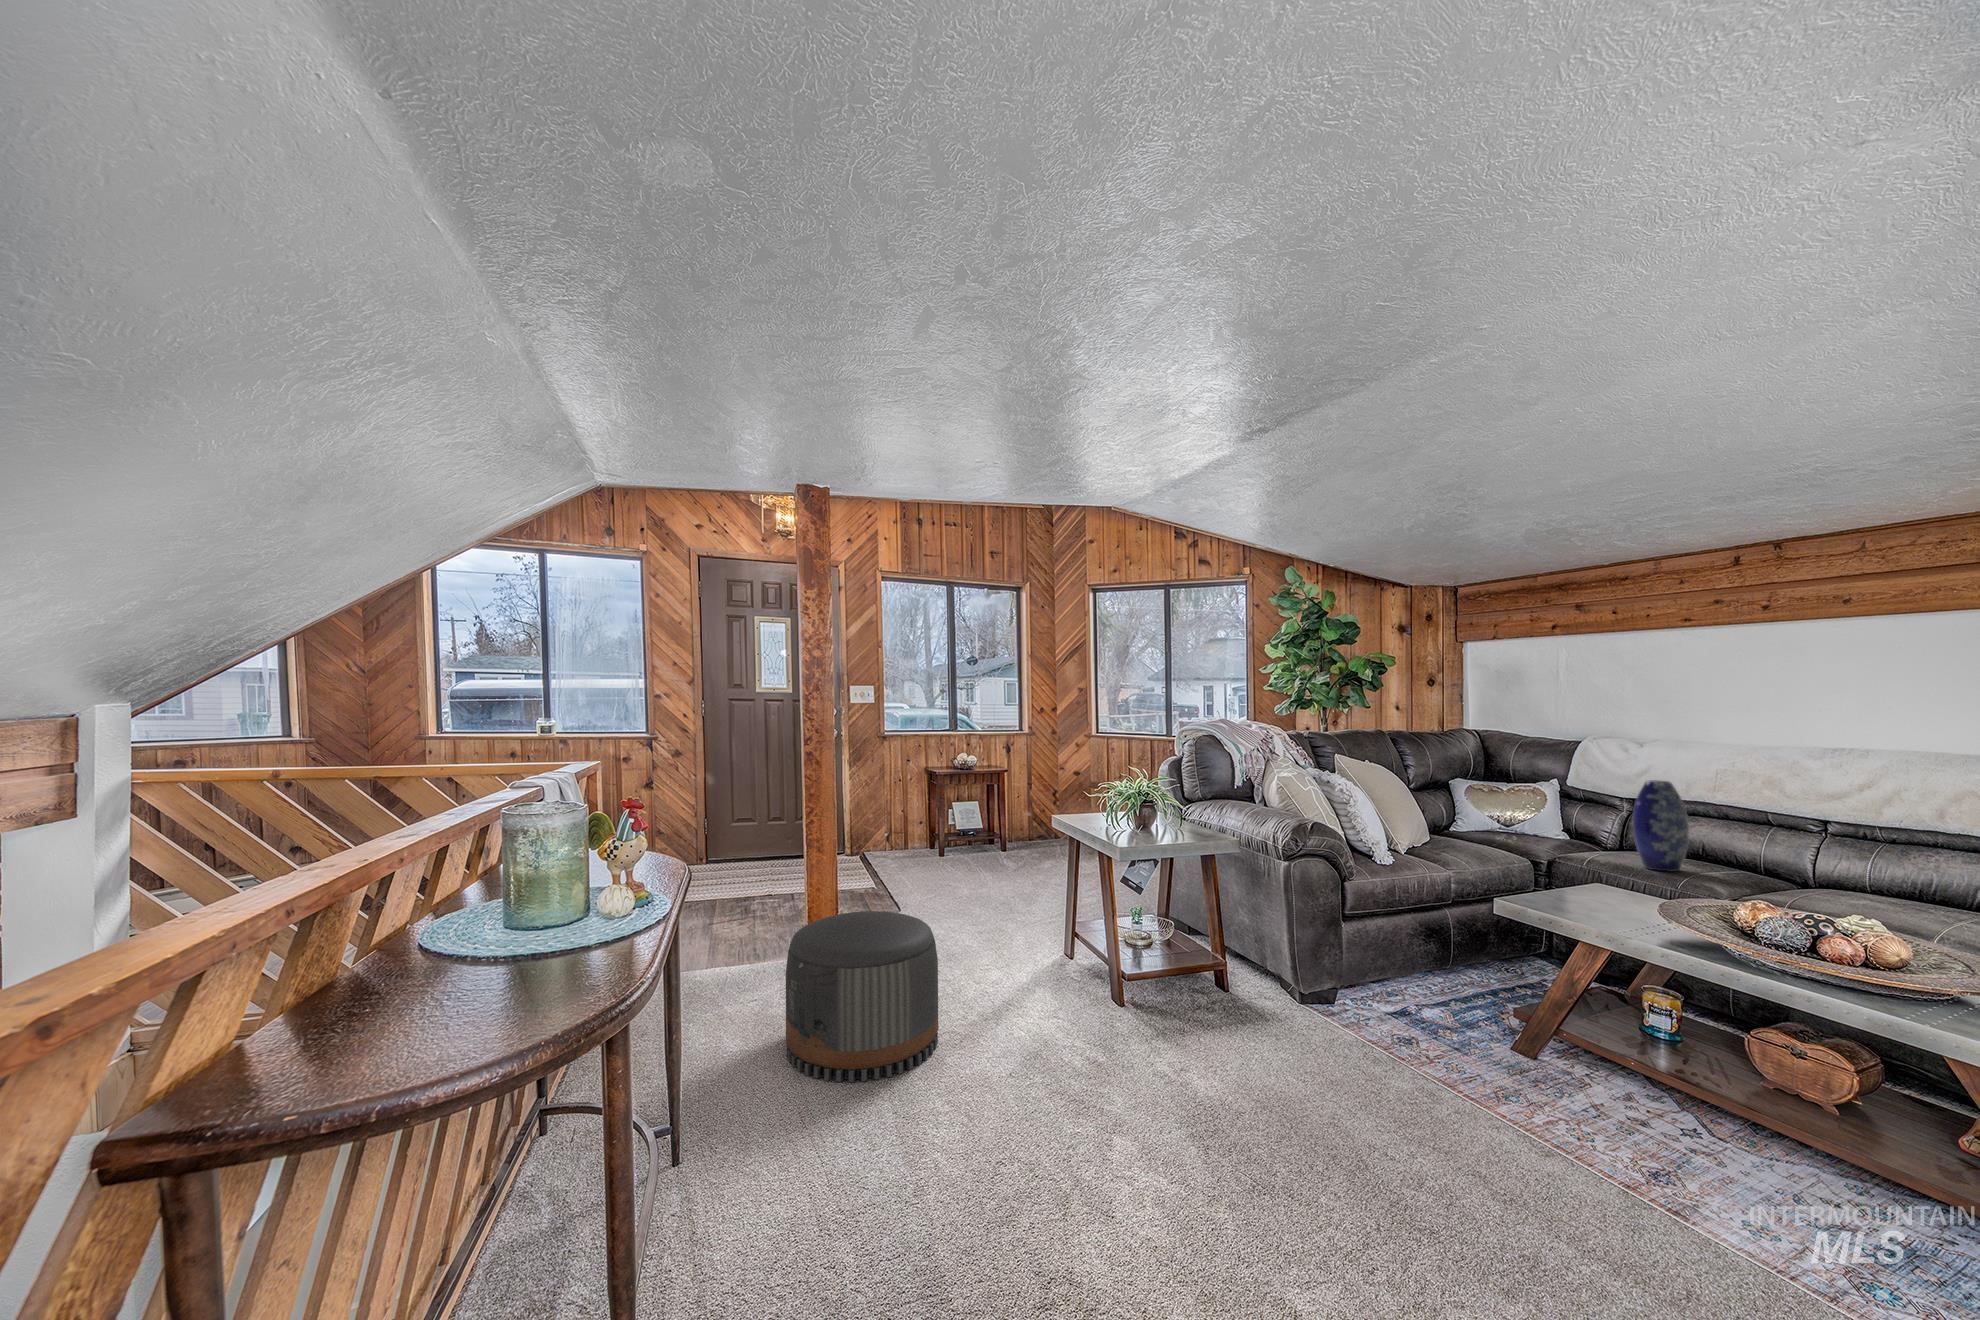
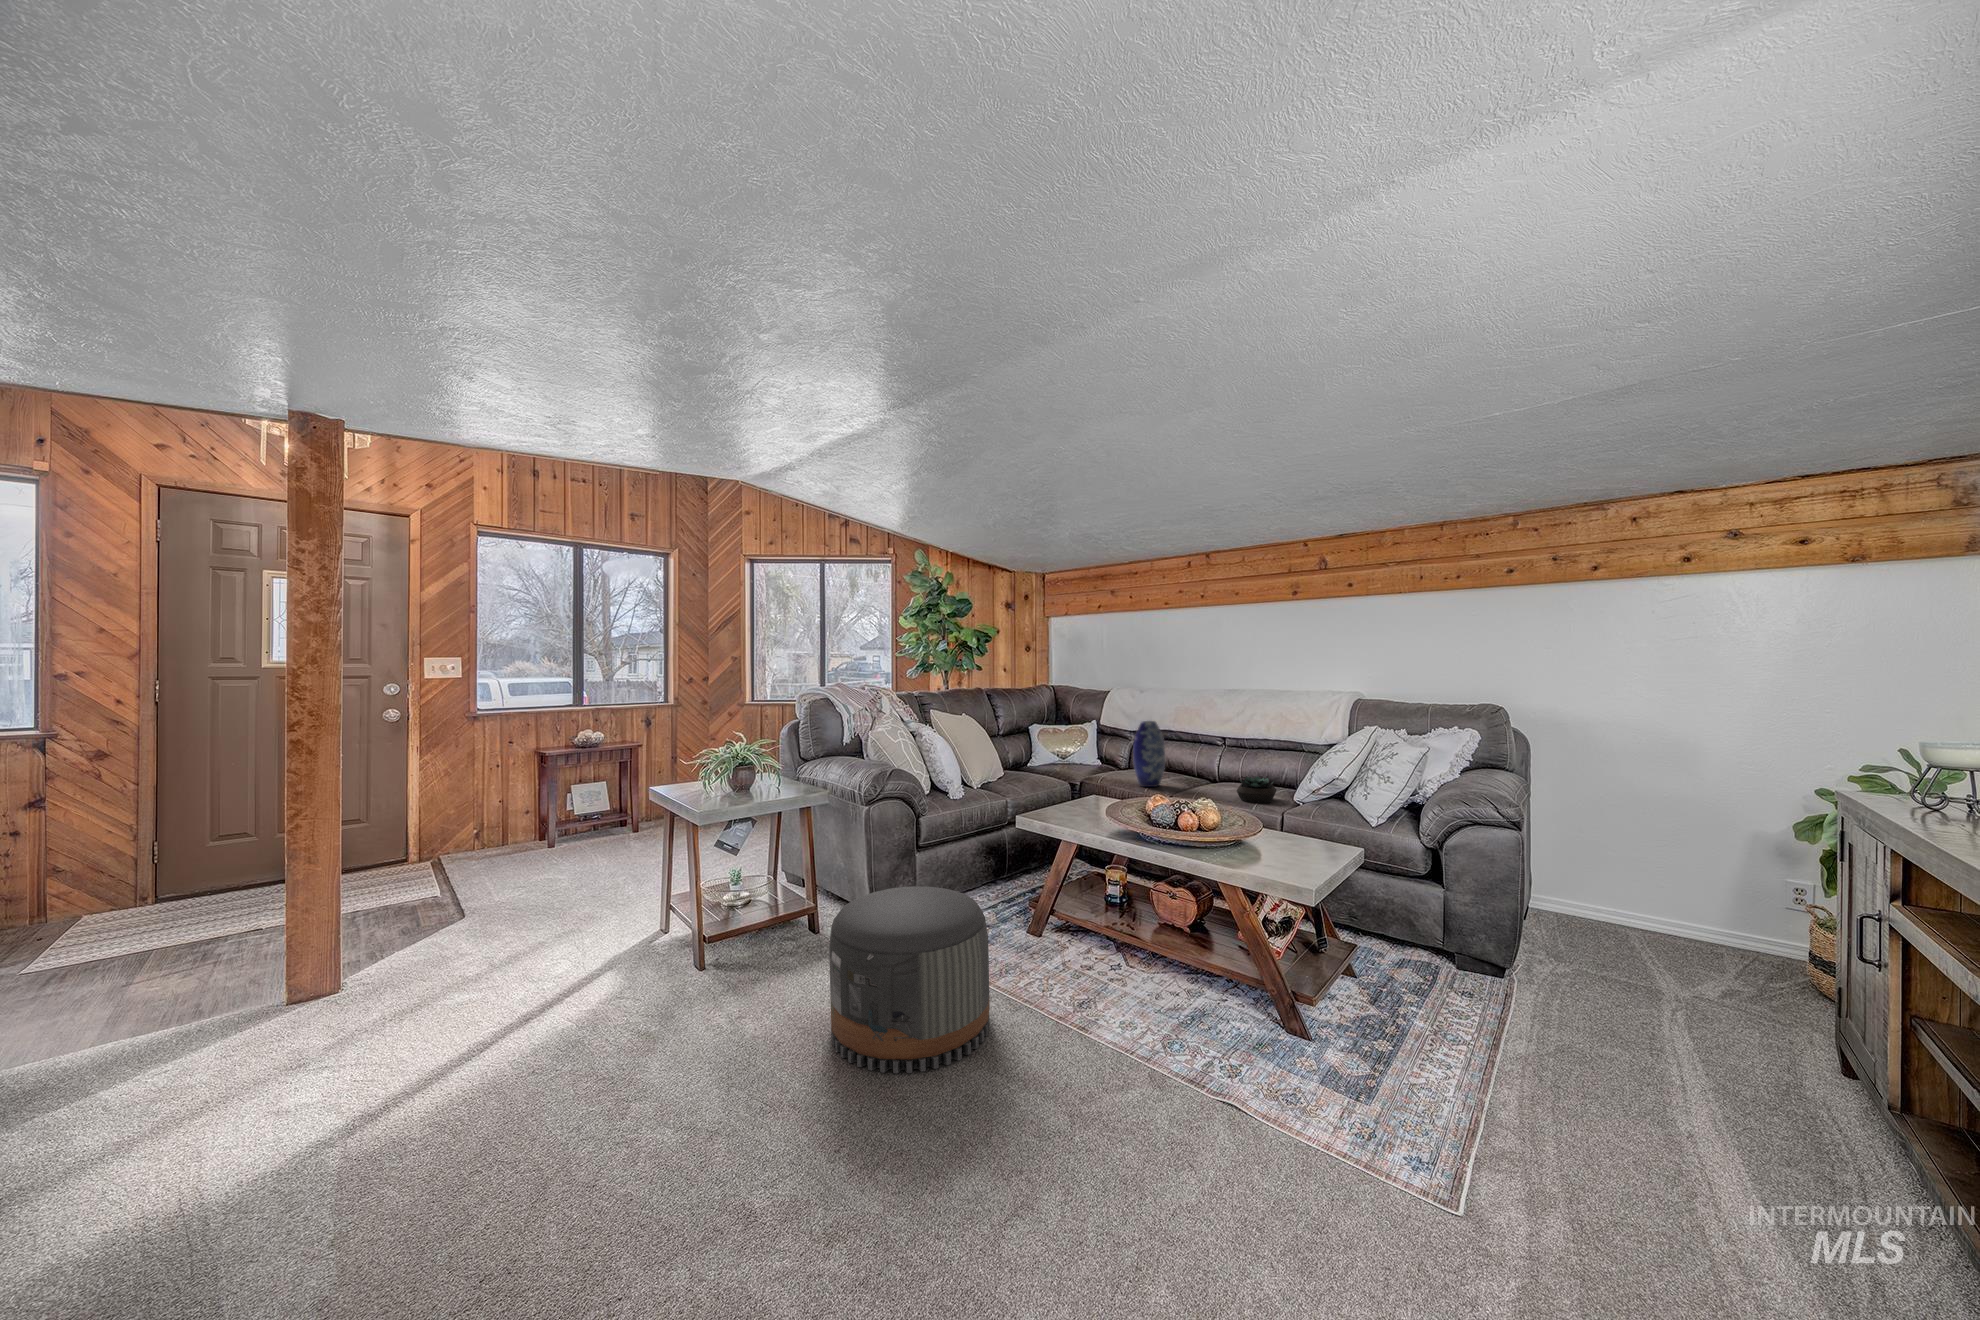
succulent plant: none [1833,870,1914,913] -> present [1237,776,1276,803]
pouf: present [786,911,938,1082] -> present [829,886,990,1073]

